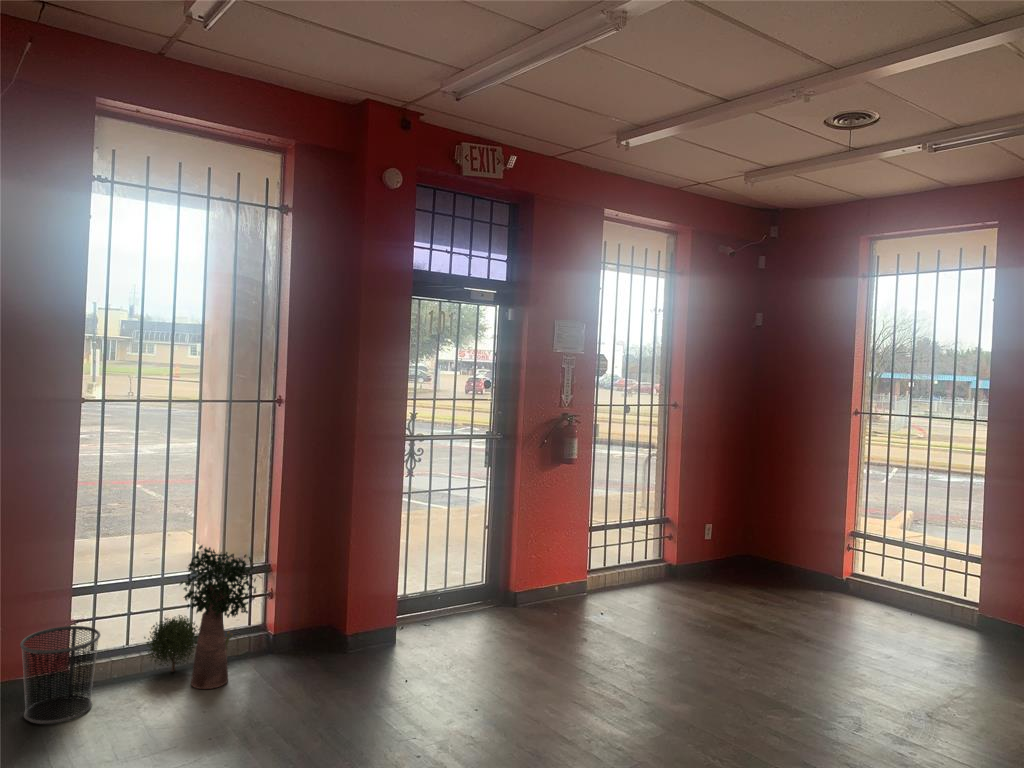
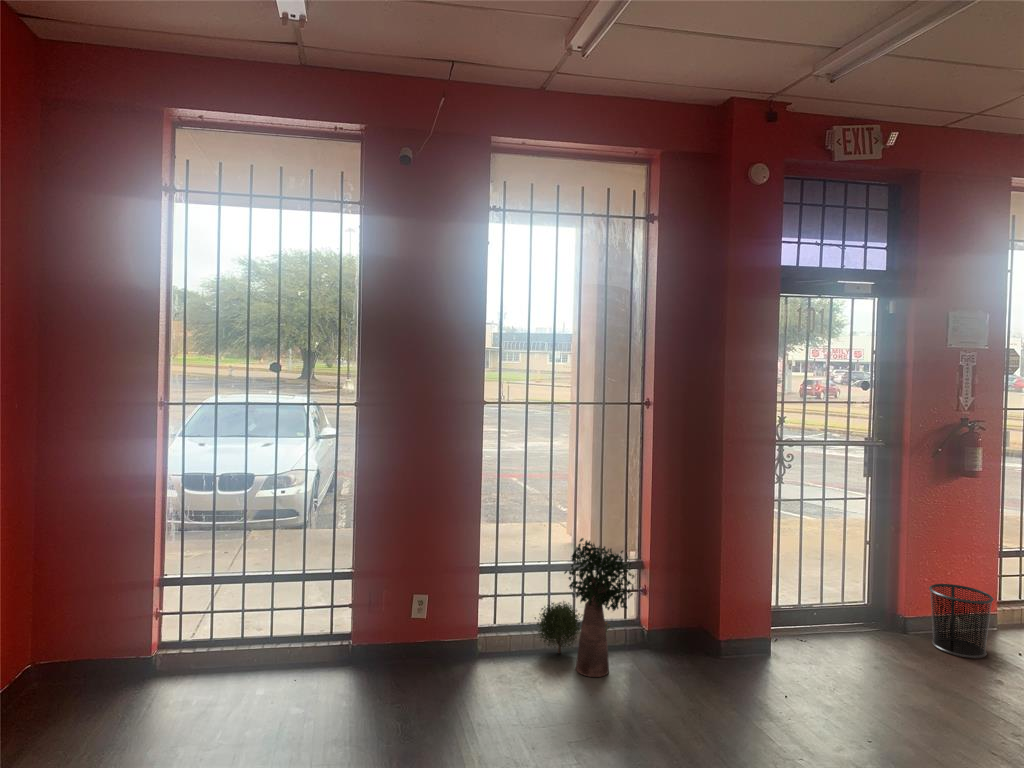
waste bin: present [20,626,100,724] -> present [929,584,994,658]

